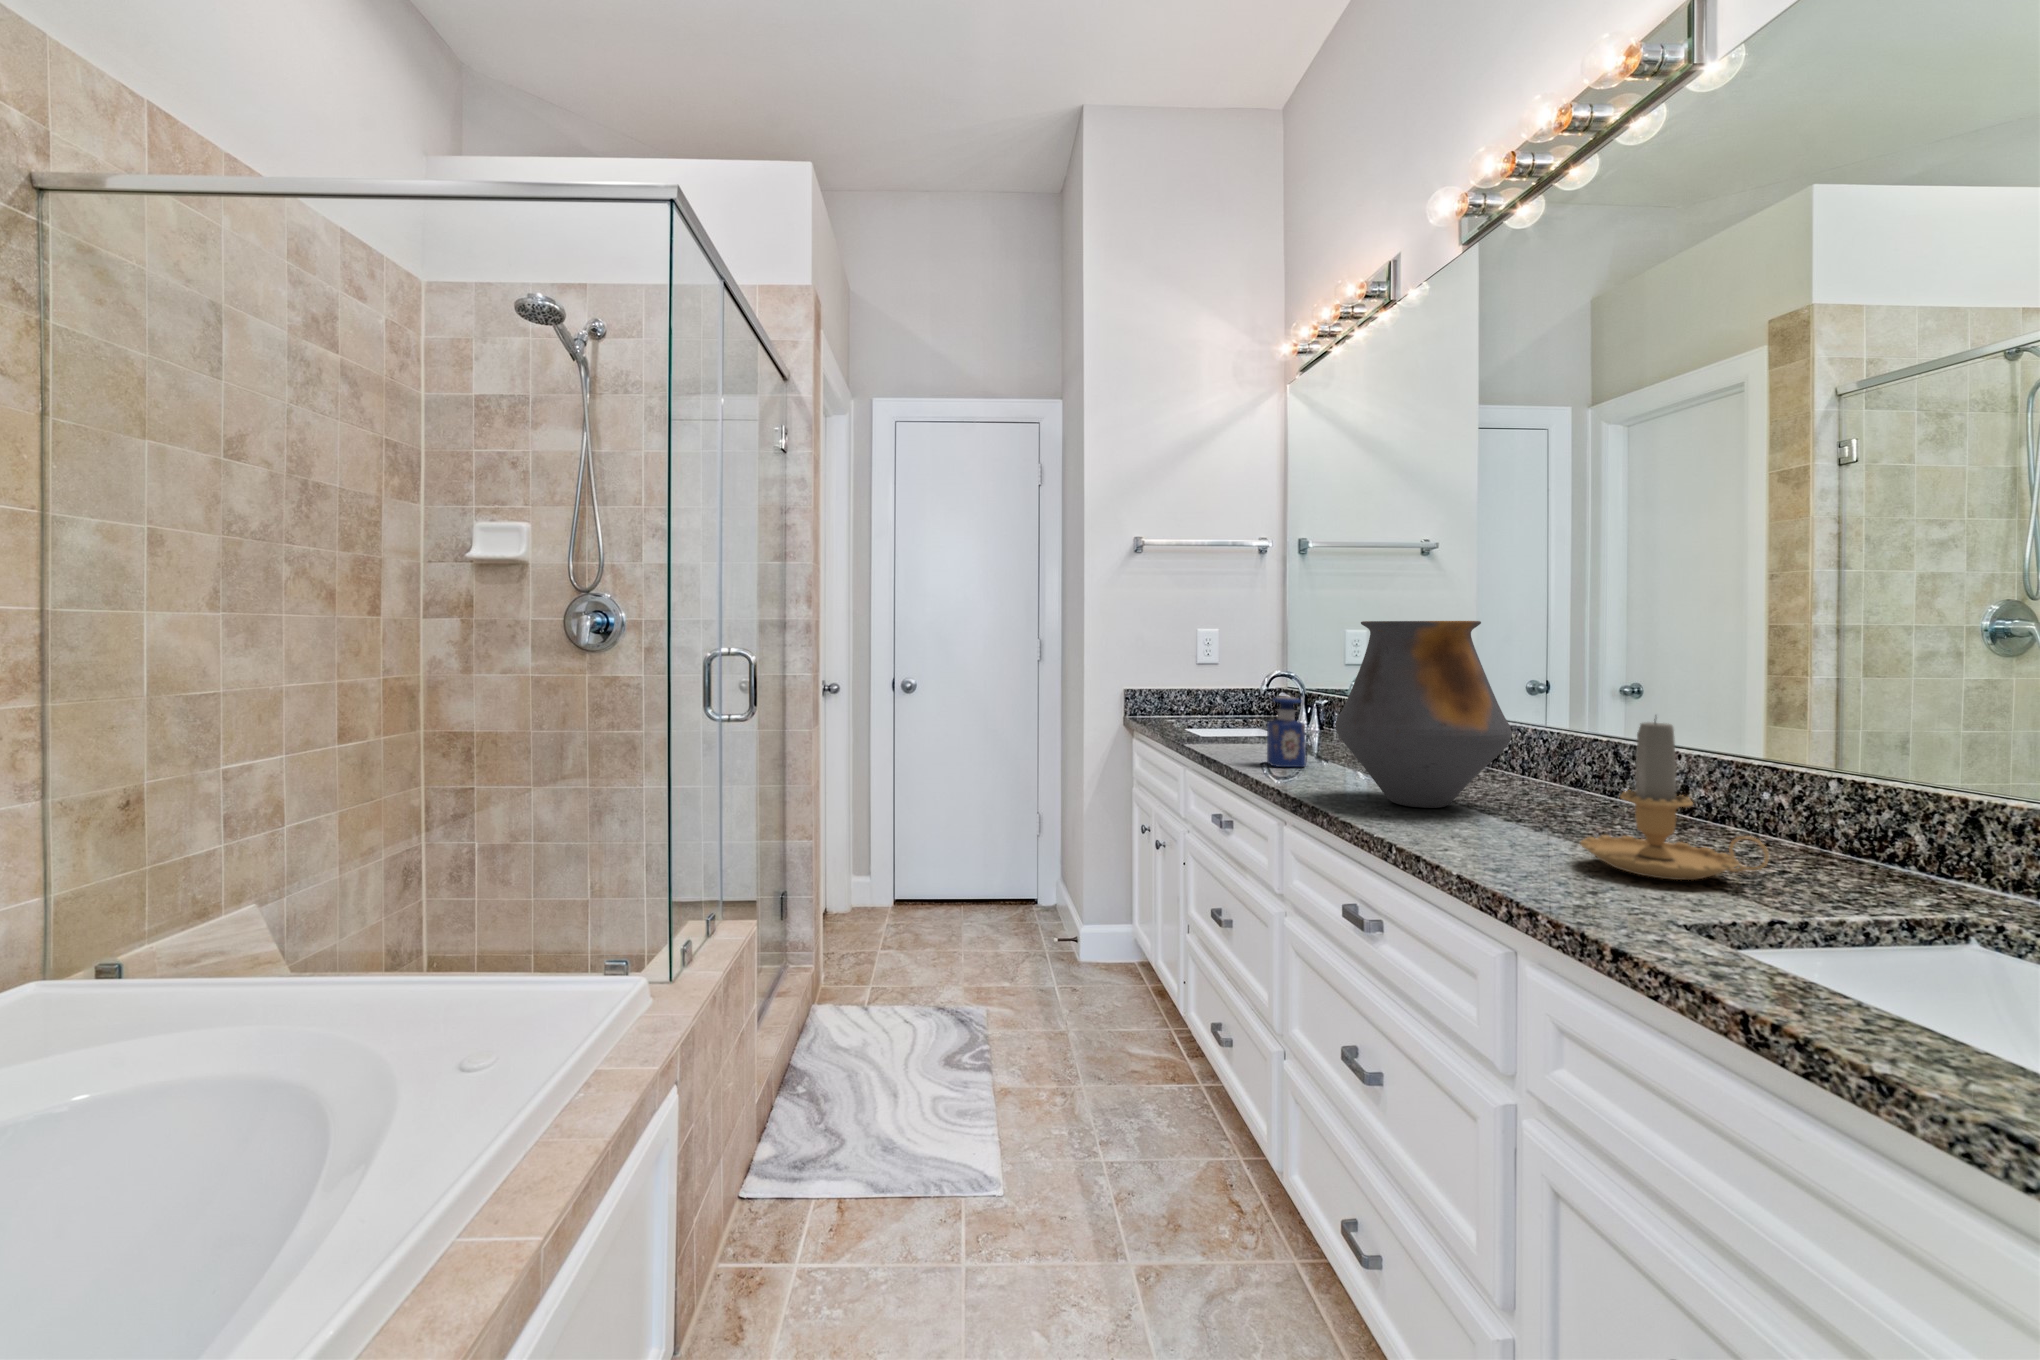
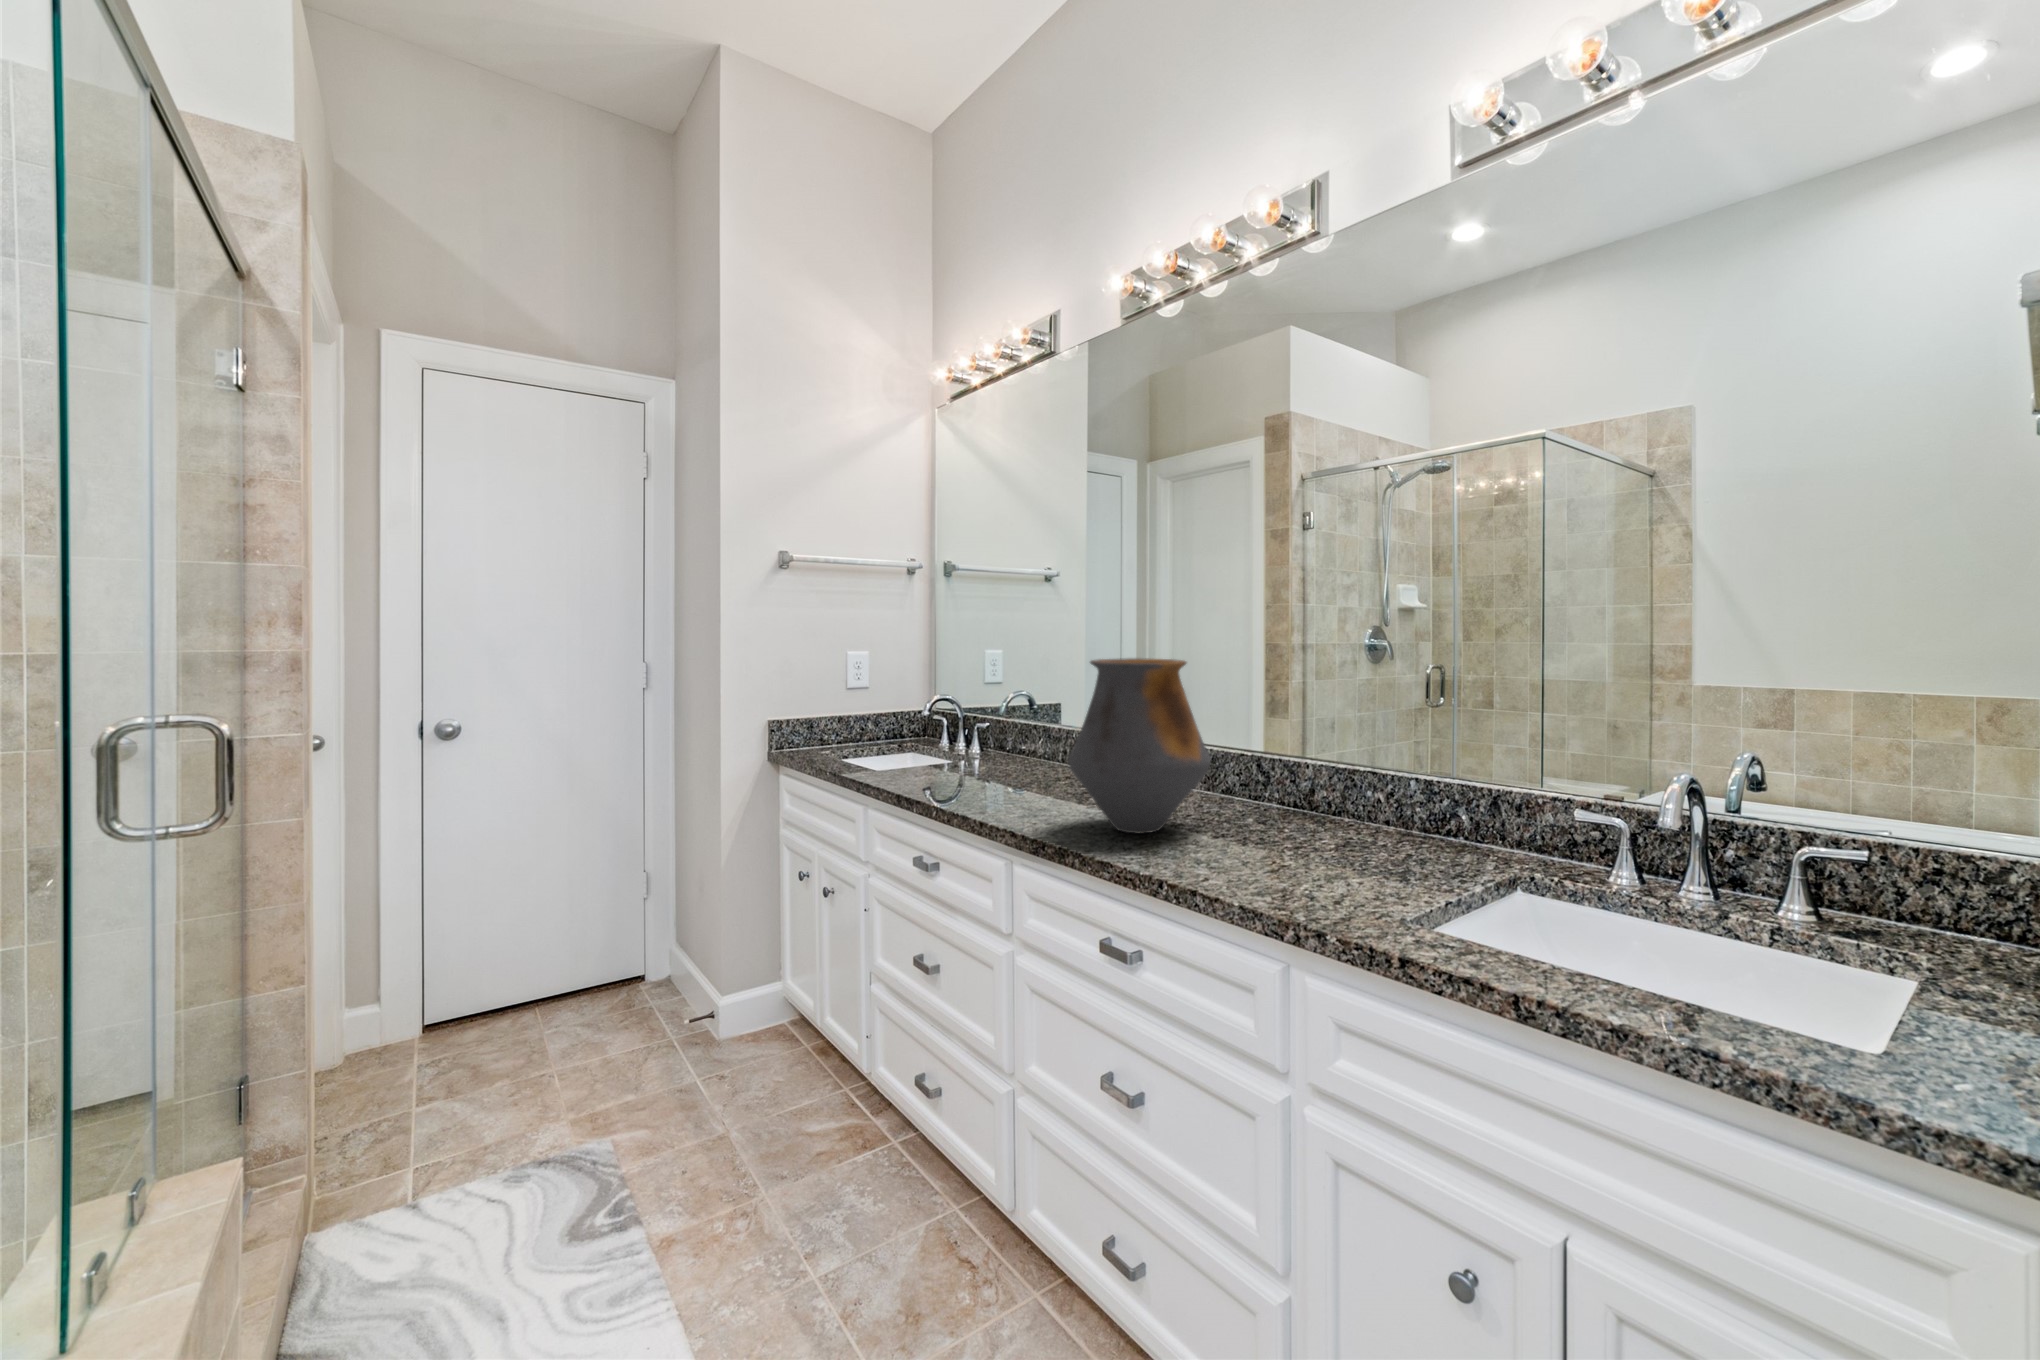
perfume bottle: present [1267,696,1306,767] -> none [967,727,1005,800]
candle: present [1581,719,1769,880] -> none [1302,748,1426,879]

